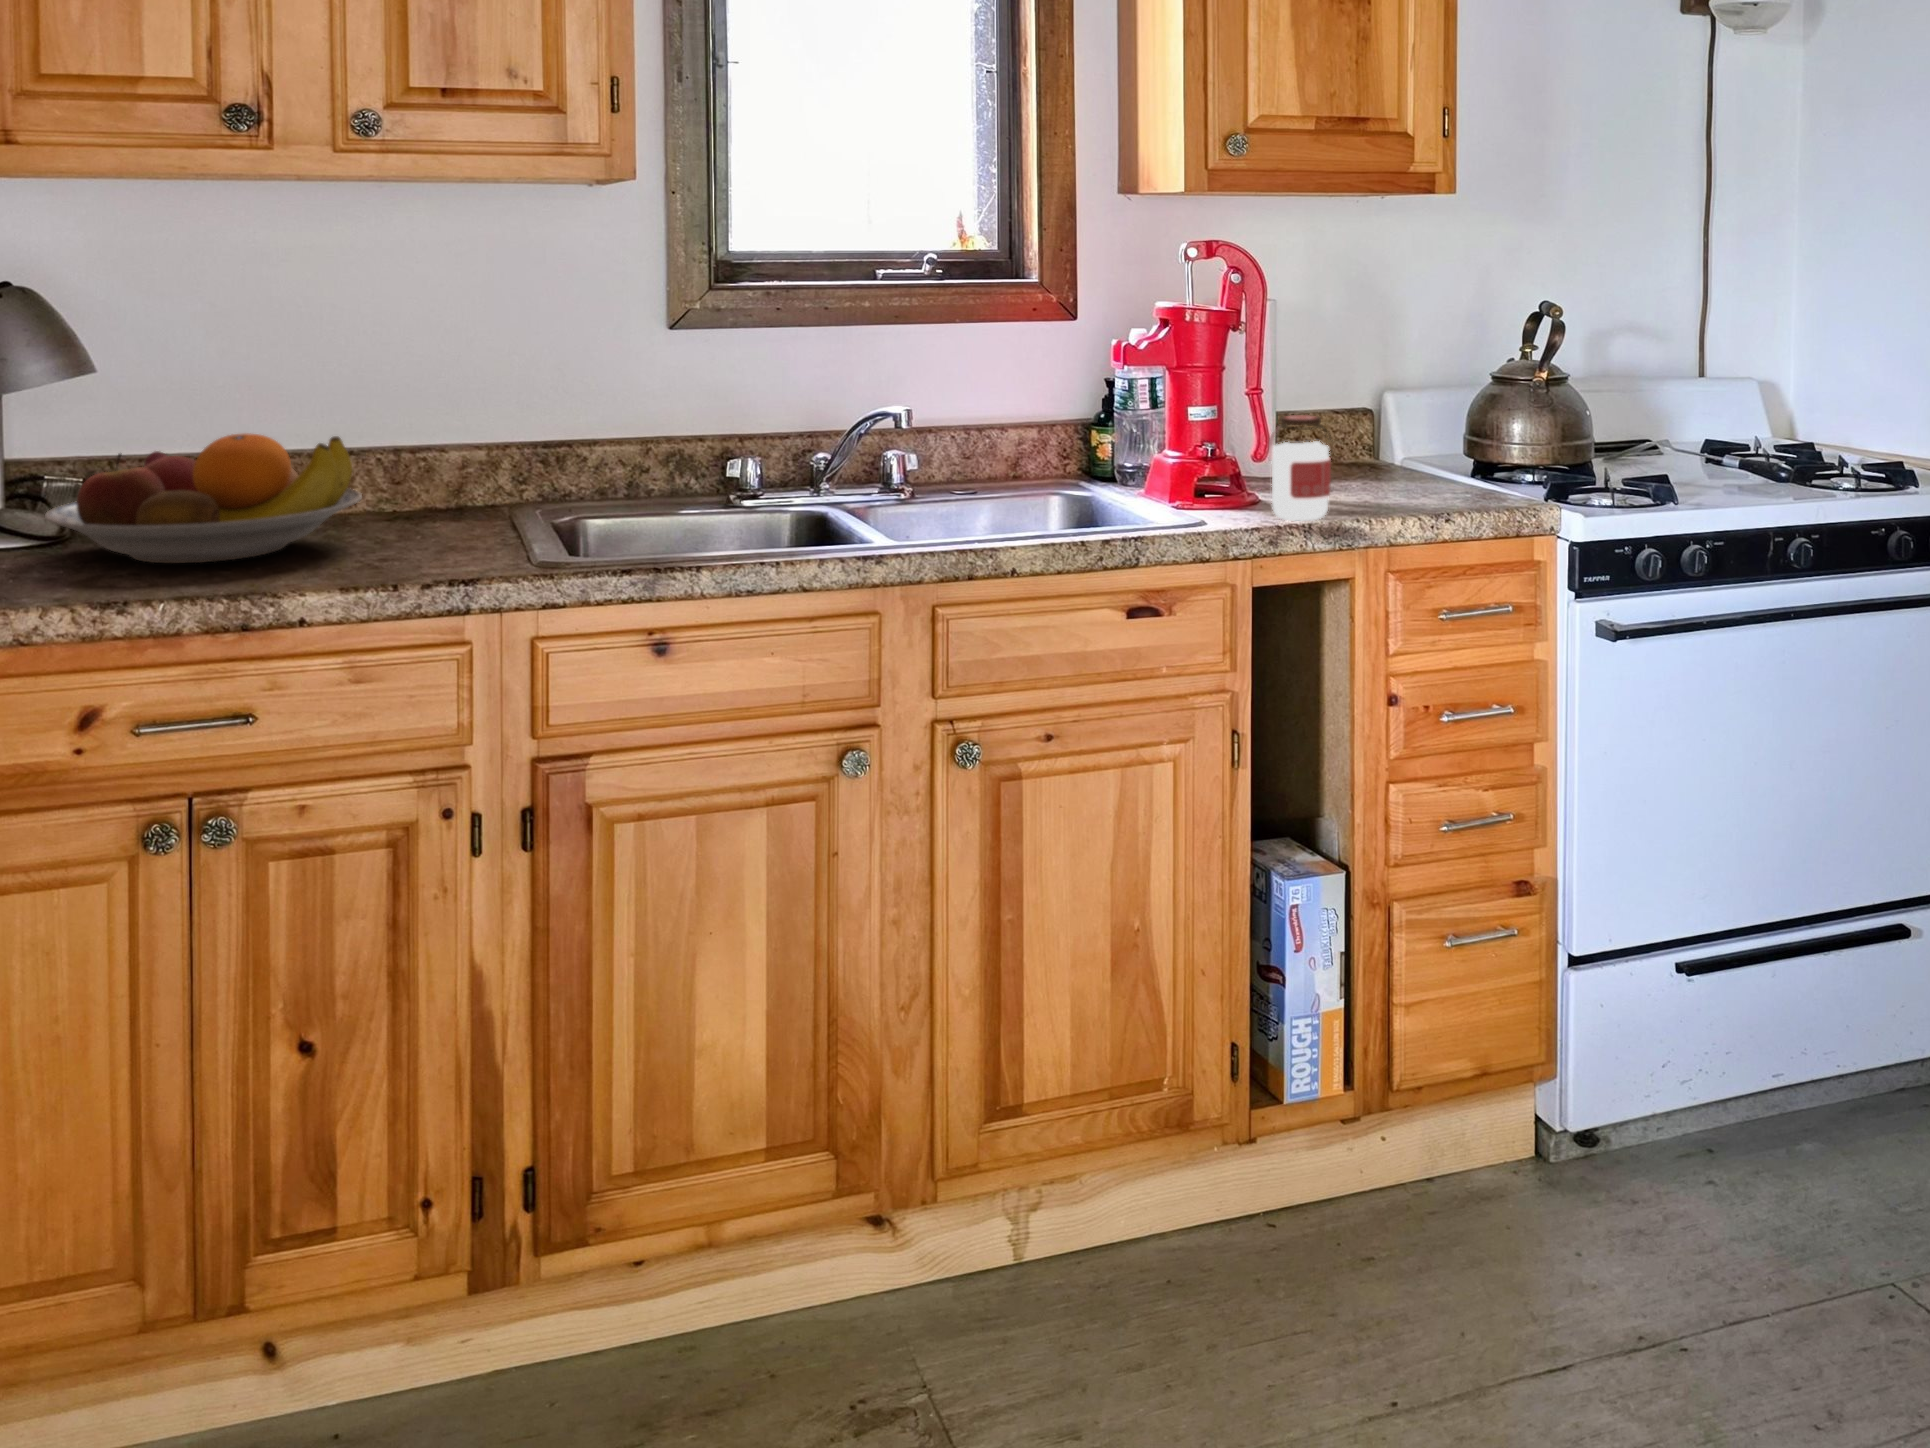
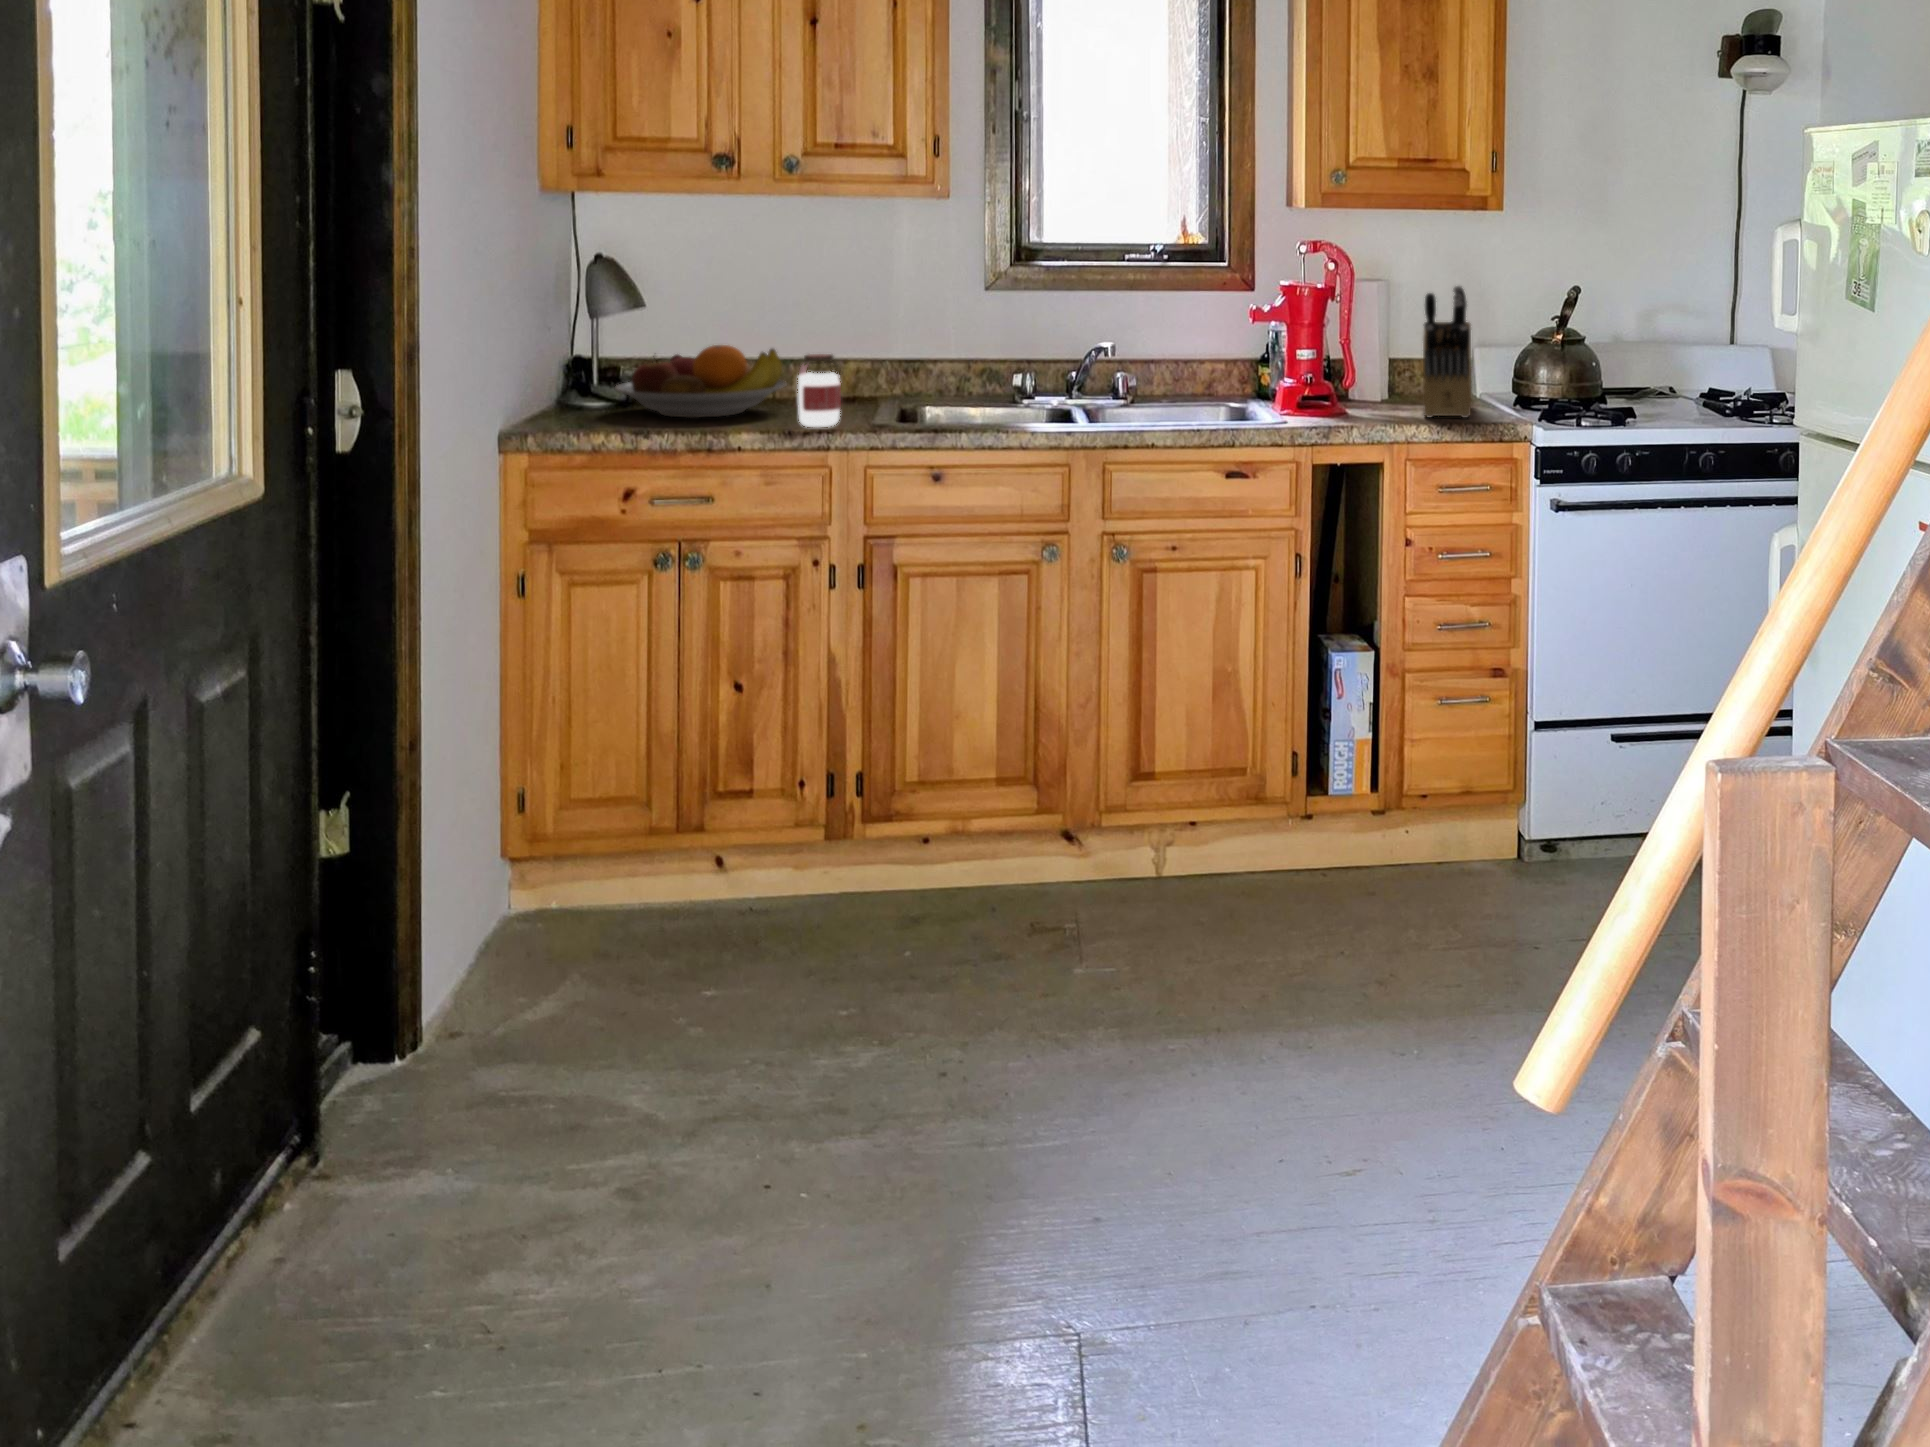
knife block: none [1341,305,1454,504] -> present [1423,286,1471,417]
jar: present [1269,415,1331,521] -> present [798,354,841,427]

